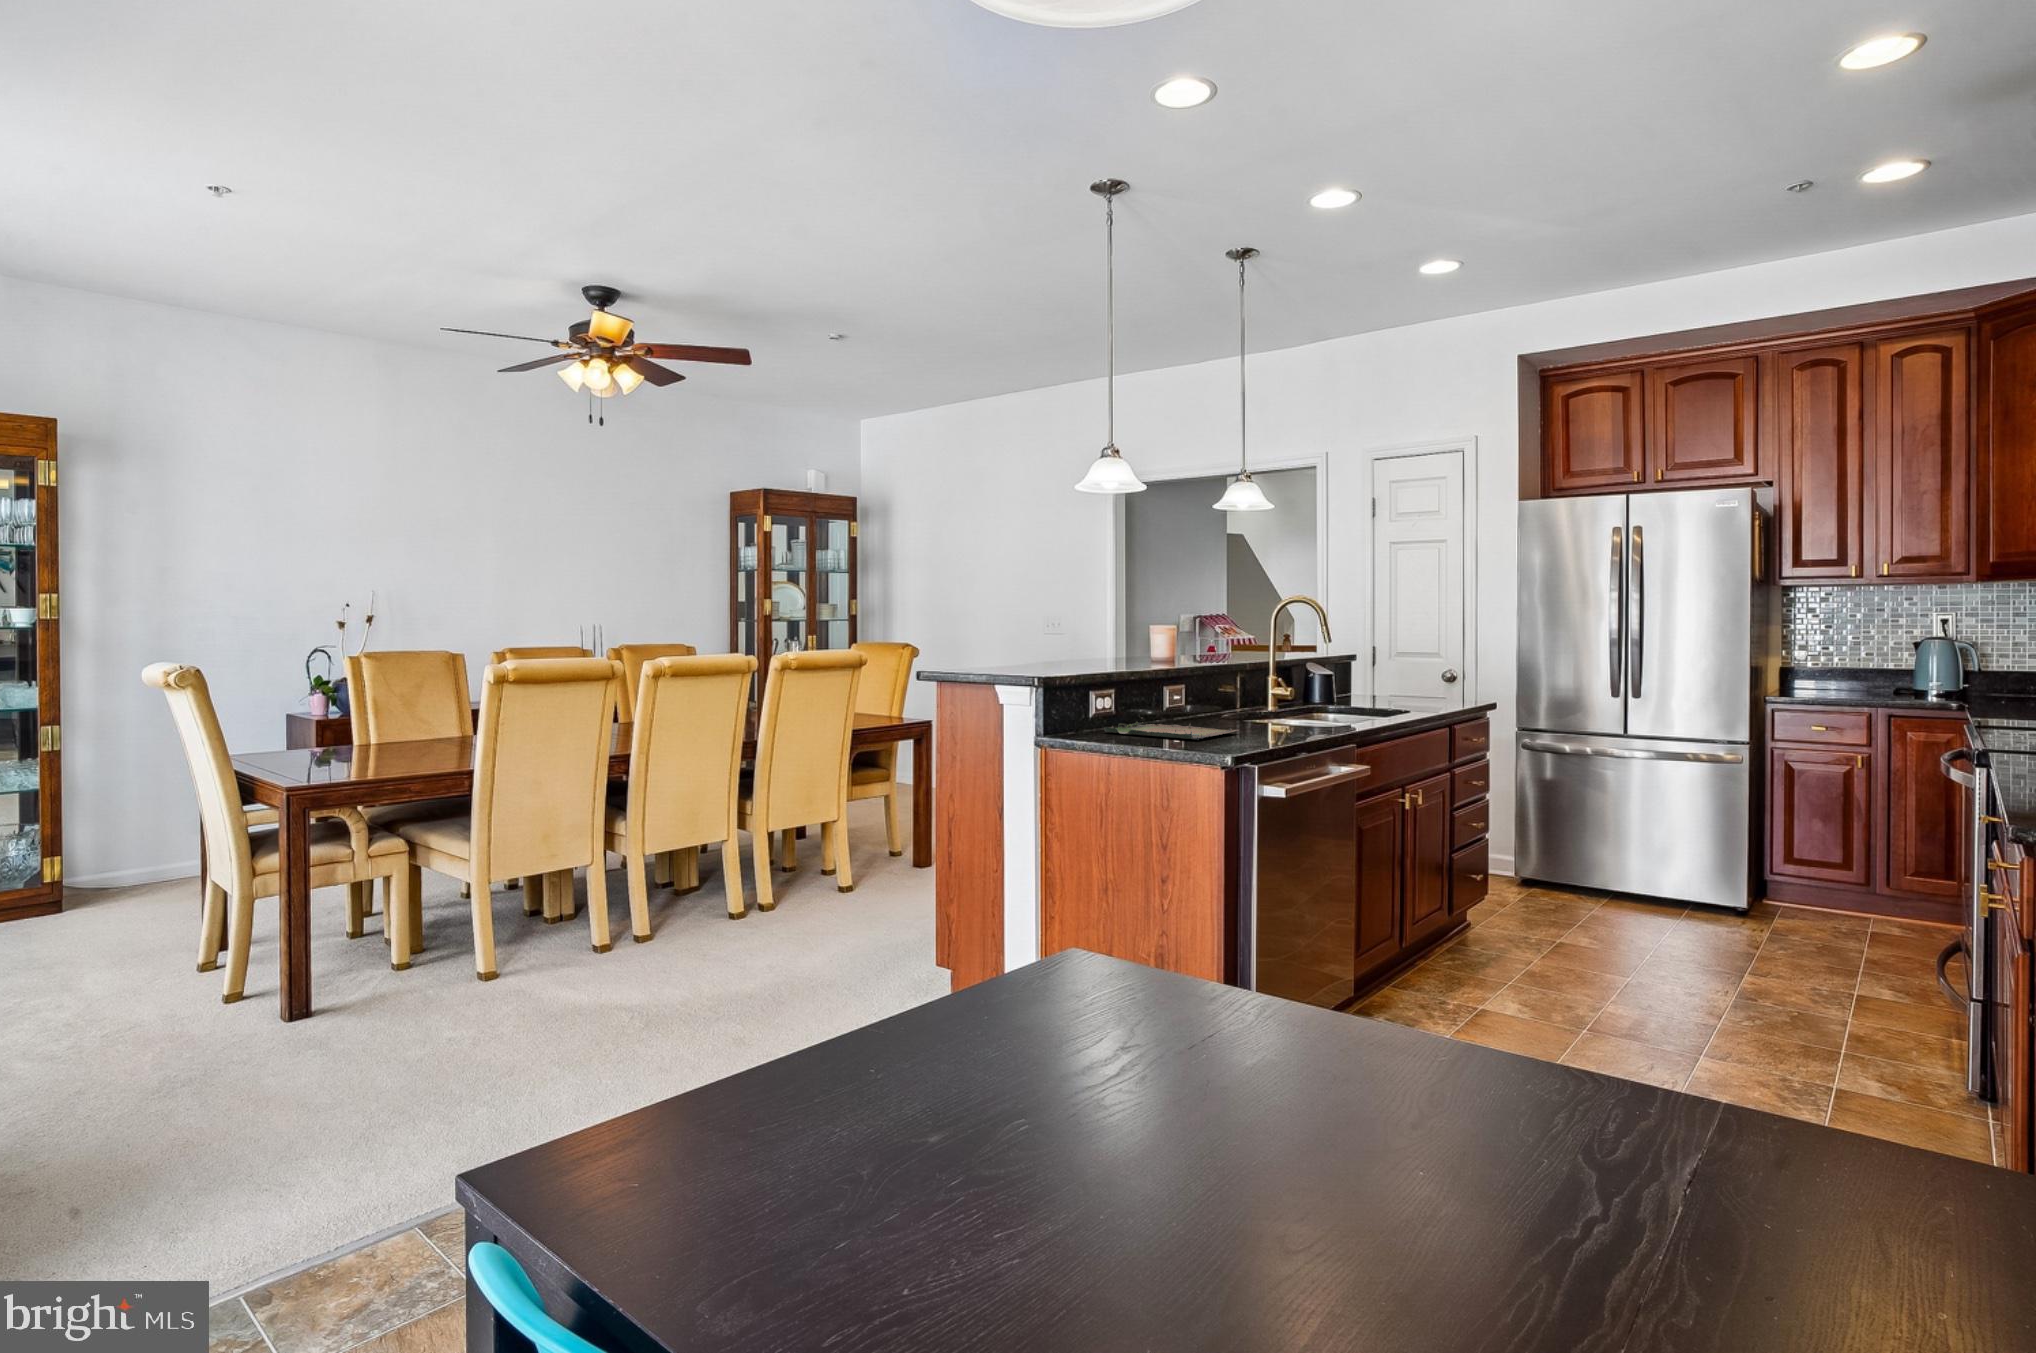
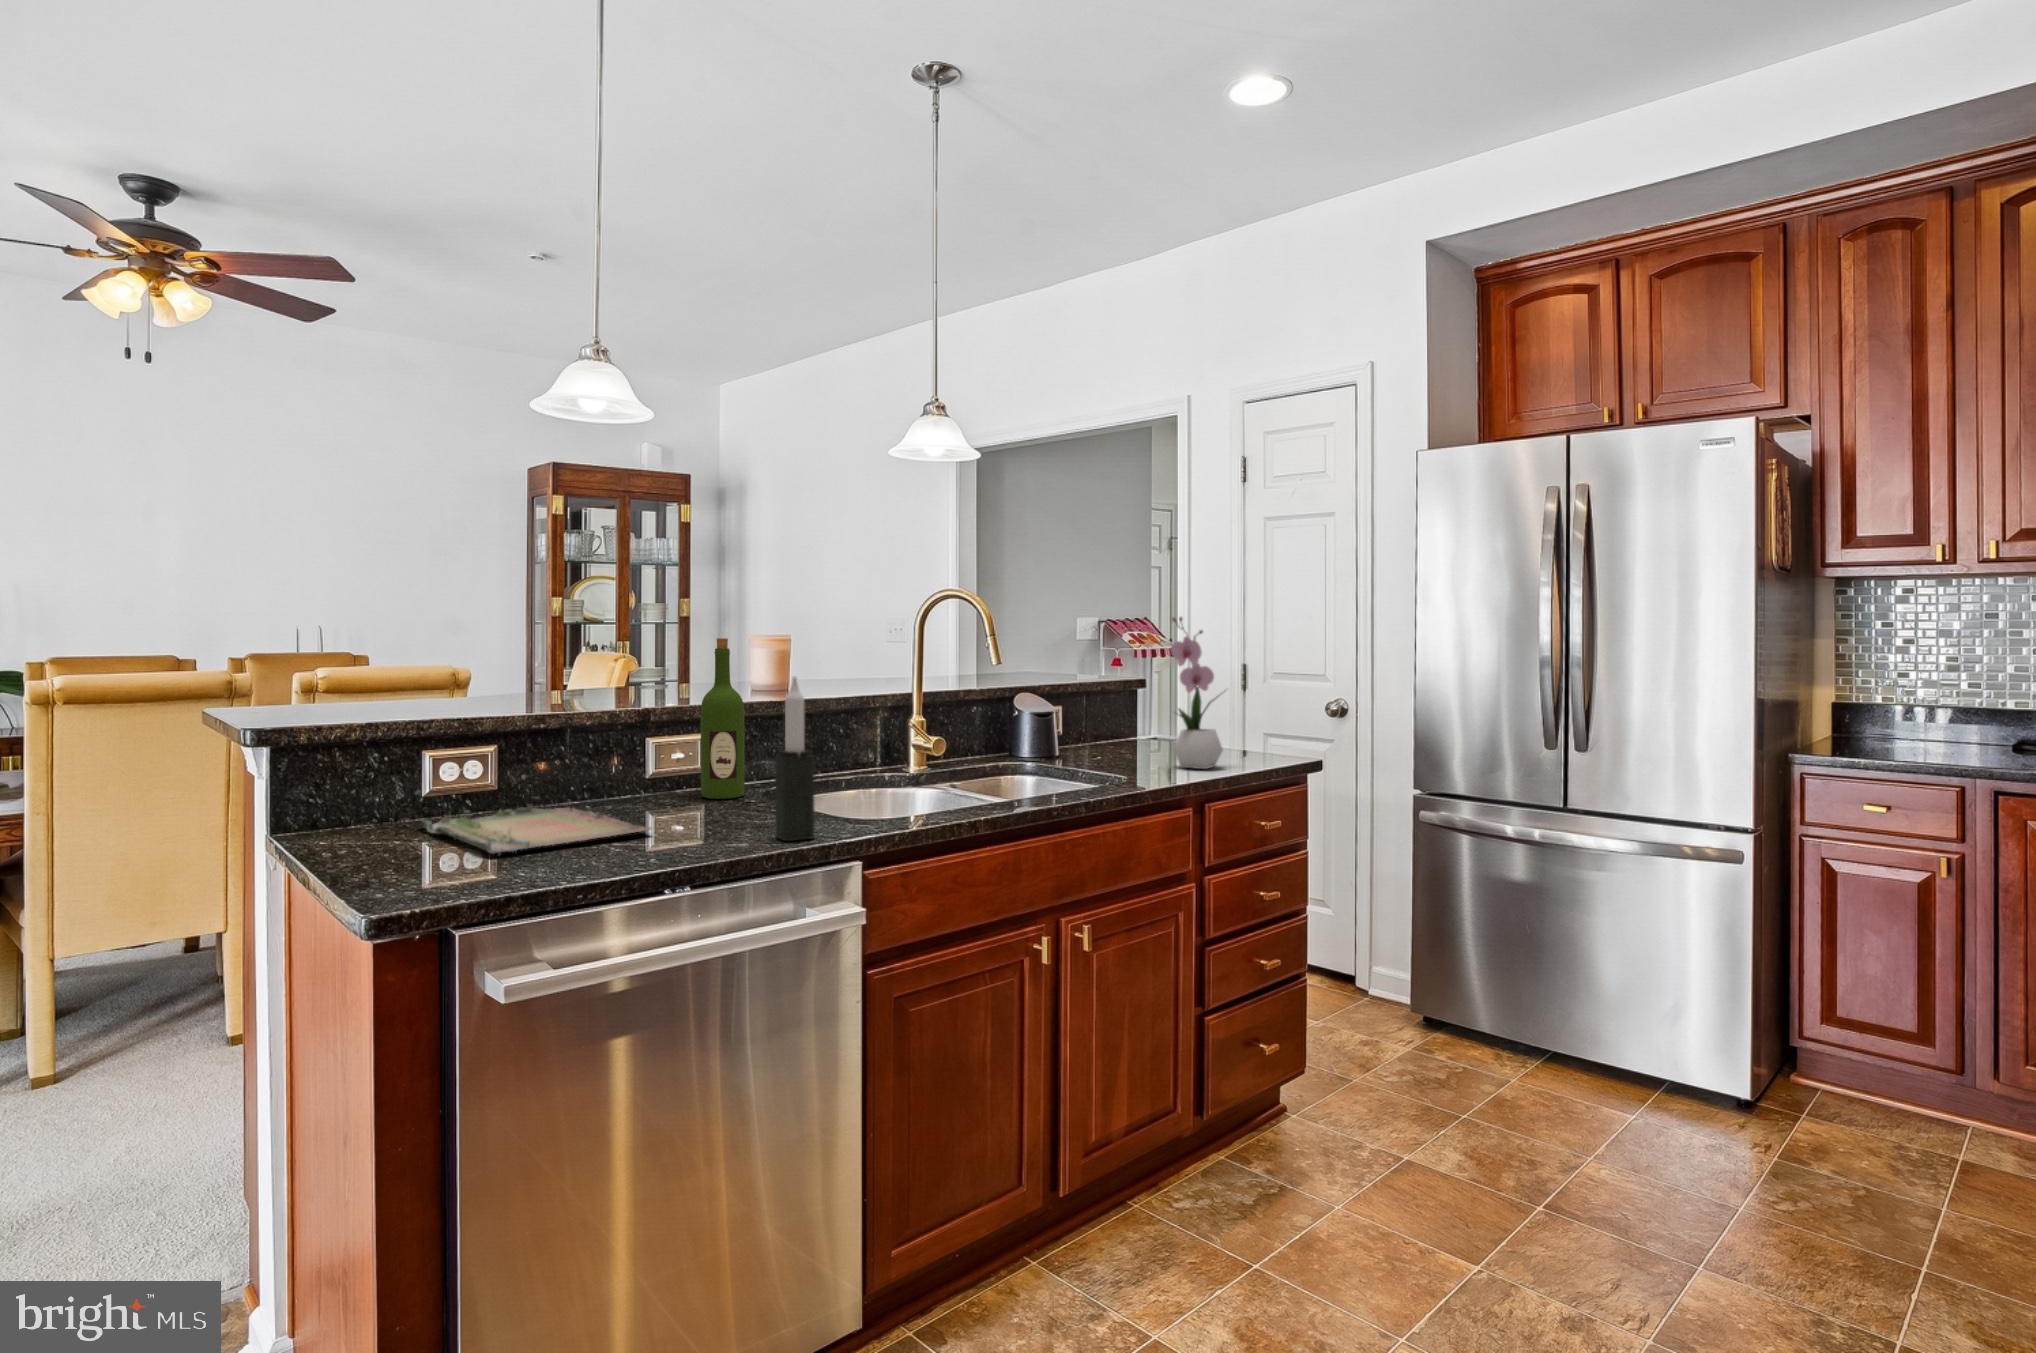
flower arrangement: none [1412,613,1447,707] -> present [1170,617,1223,769]
wine bottle: none [1194,628,1219,721] -> present [701,638,745,799]
candle: none [1304,648,1327,735] -> present [775,676,814,841]

